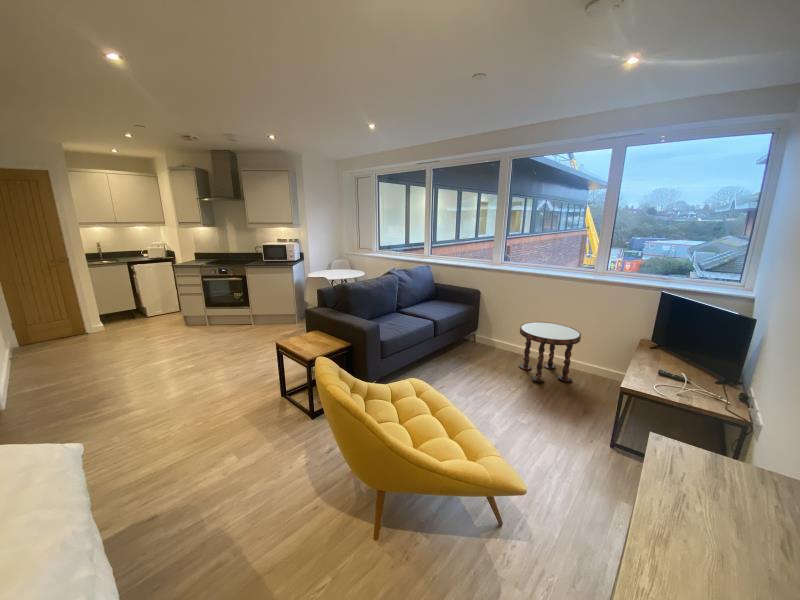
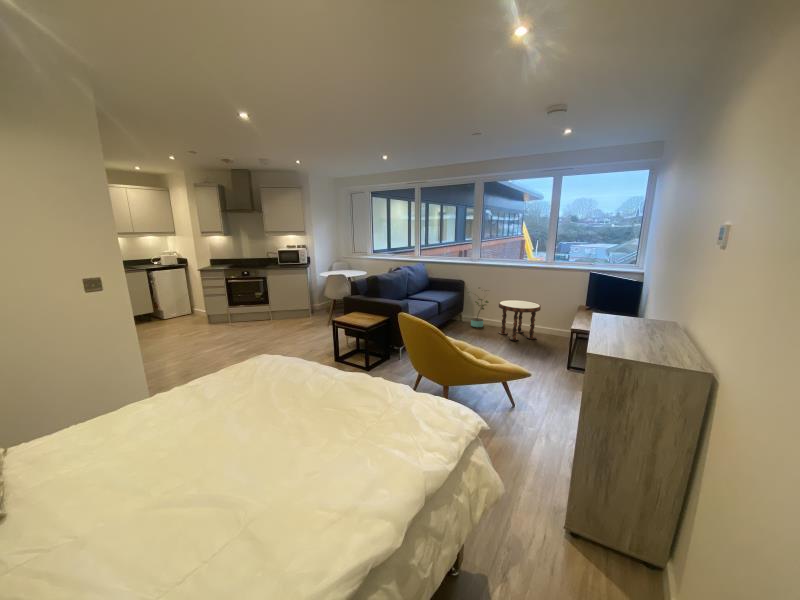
potted plant: none [481,301,513,355] -> present [468,287,488,327]

